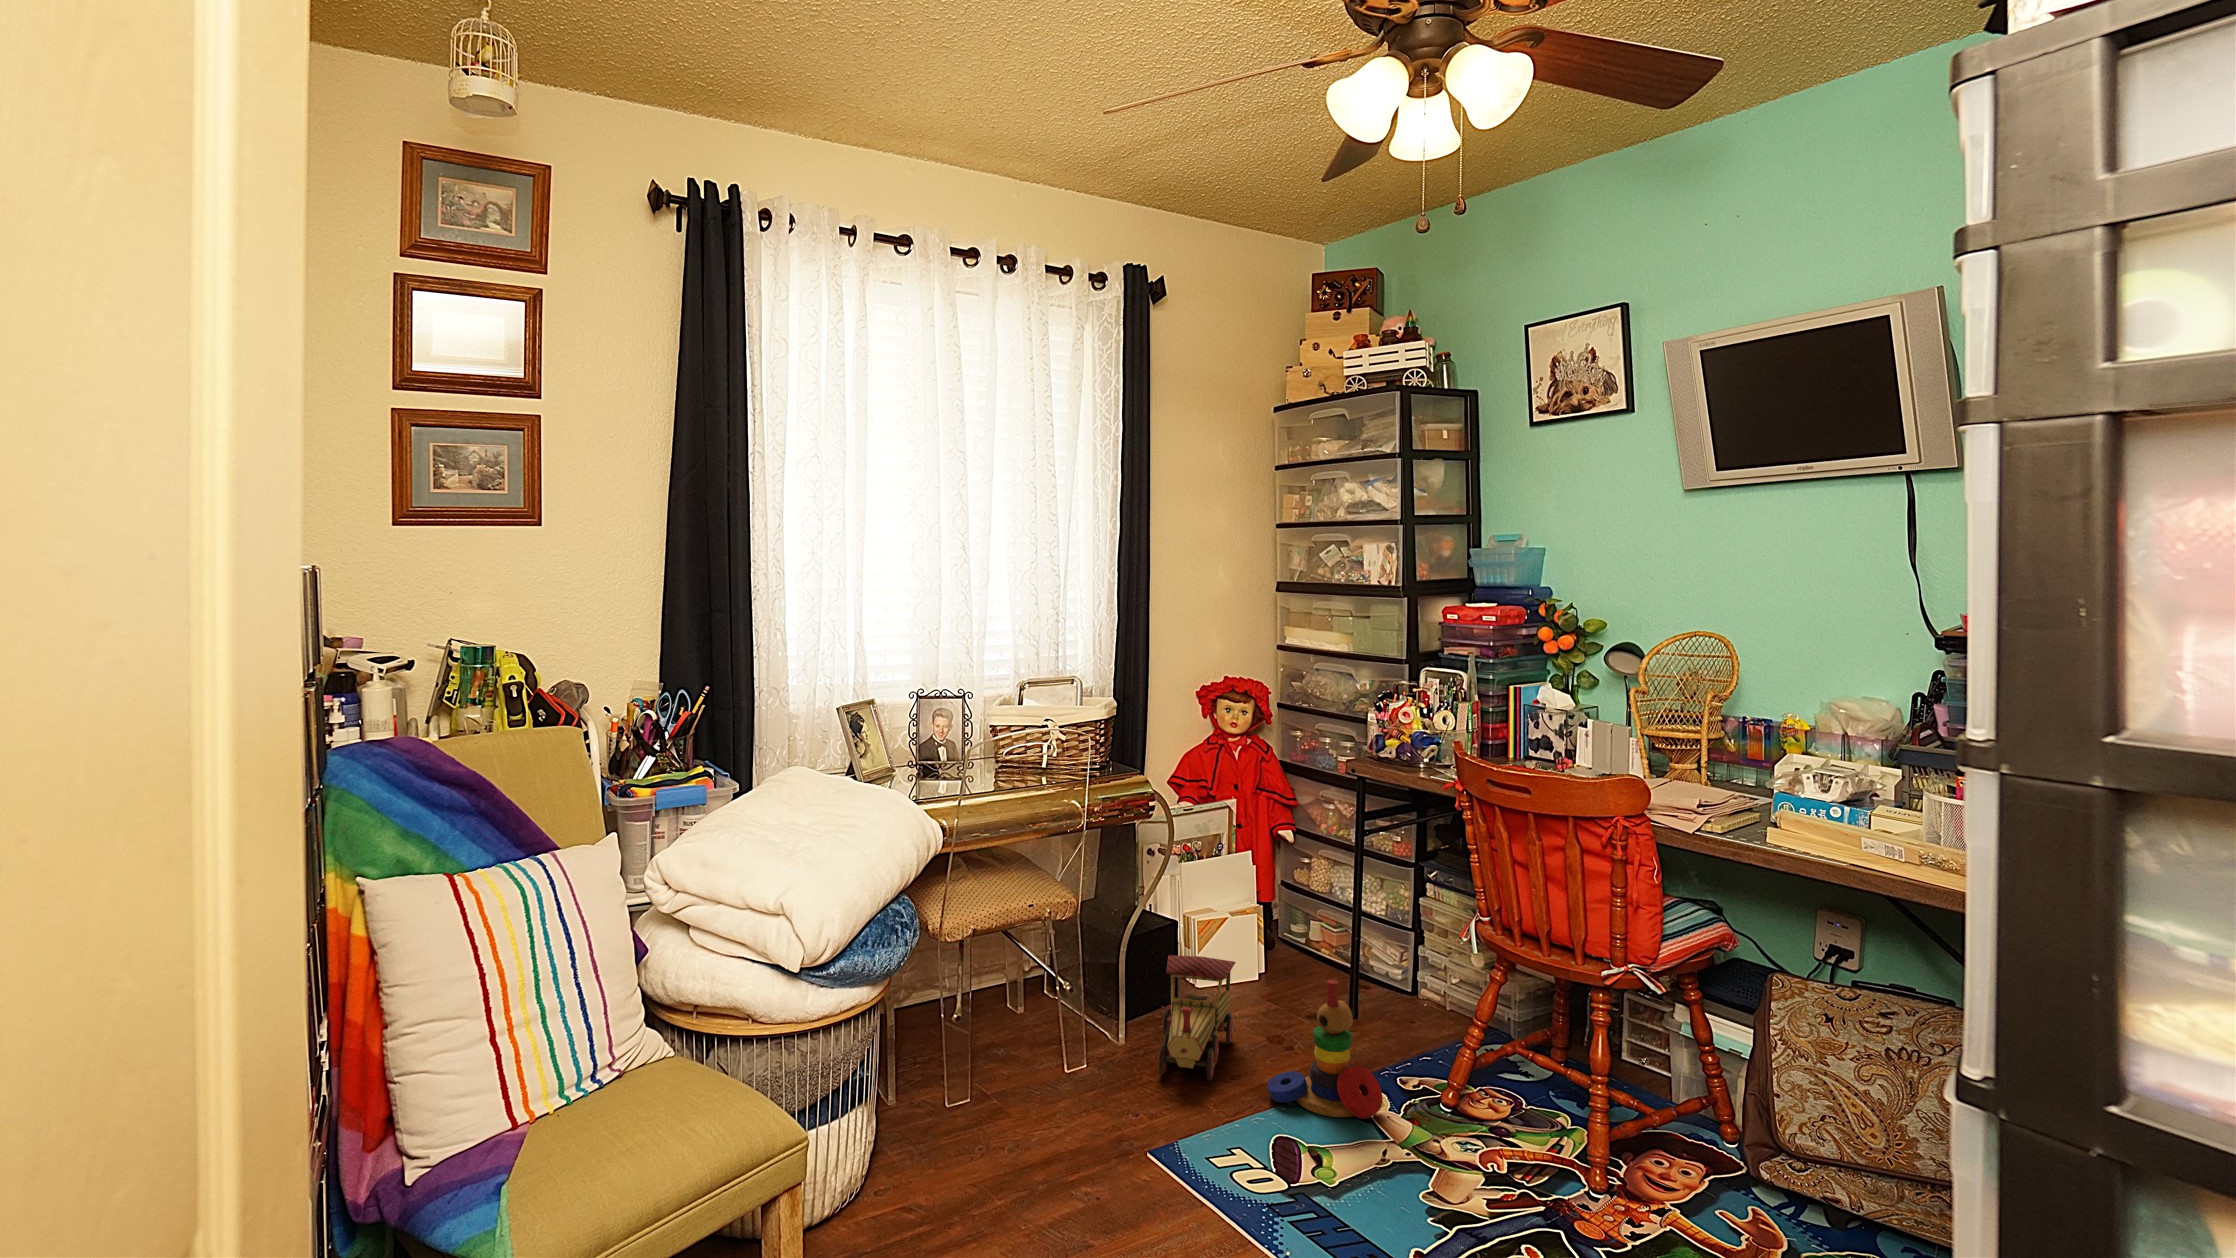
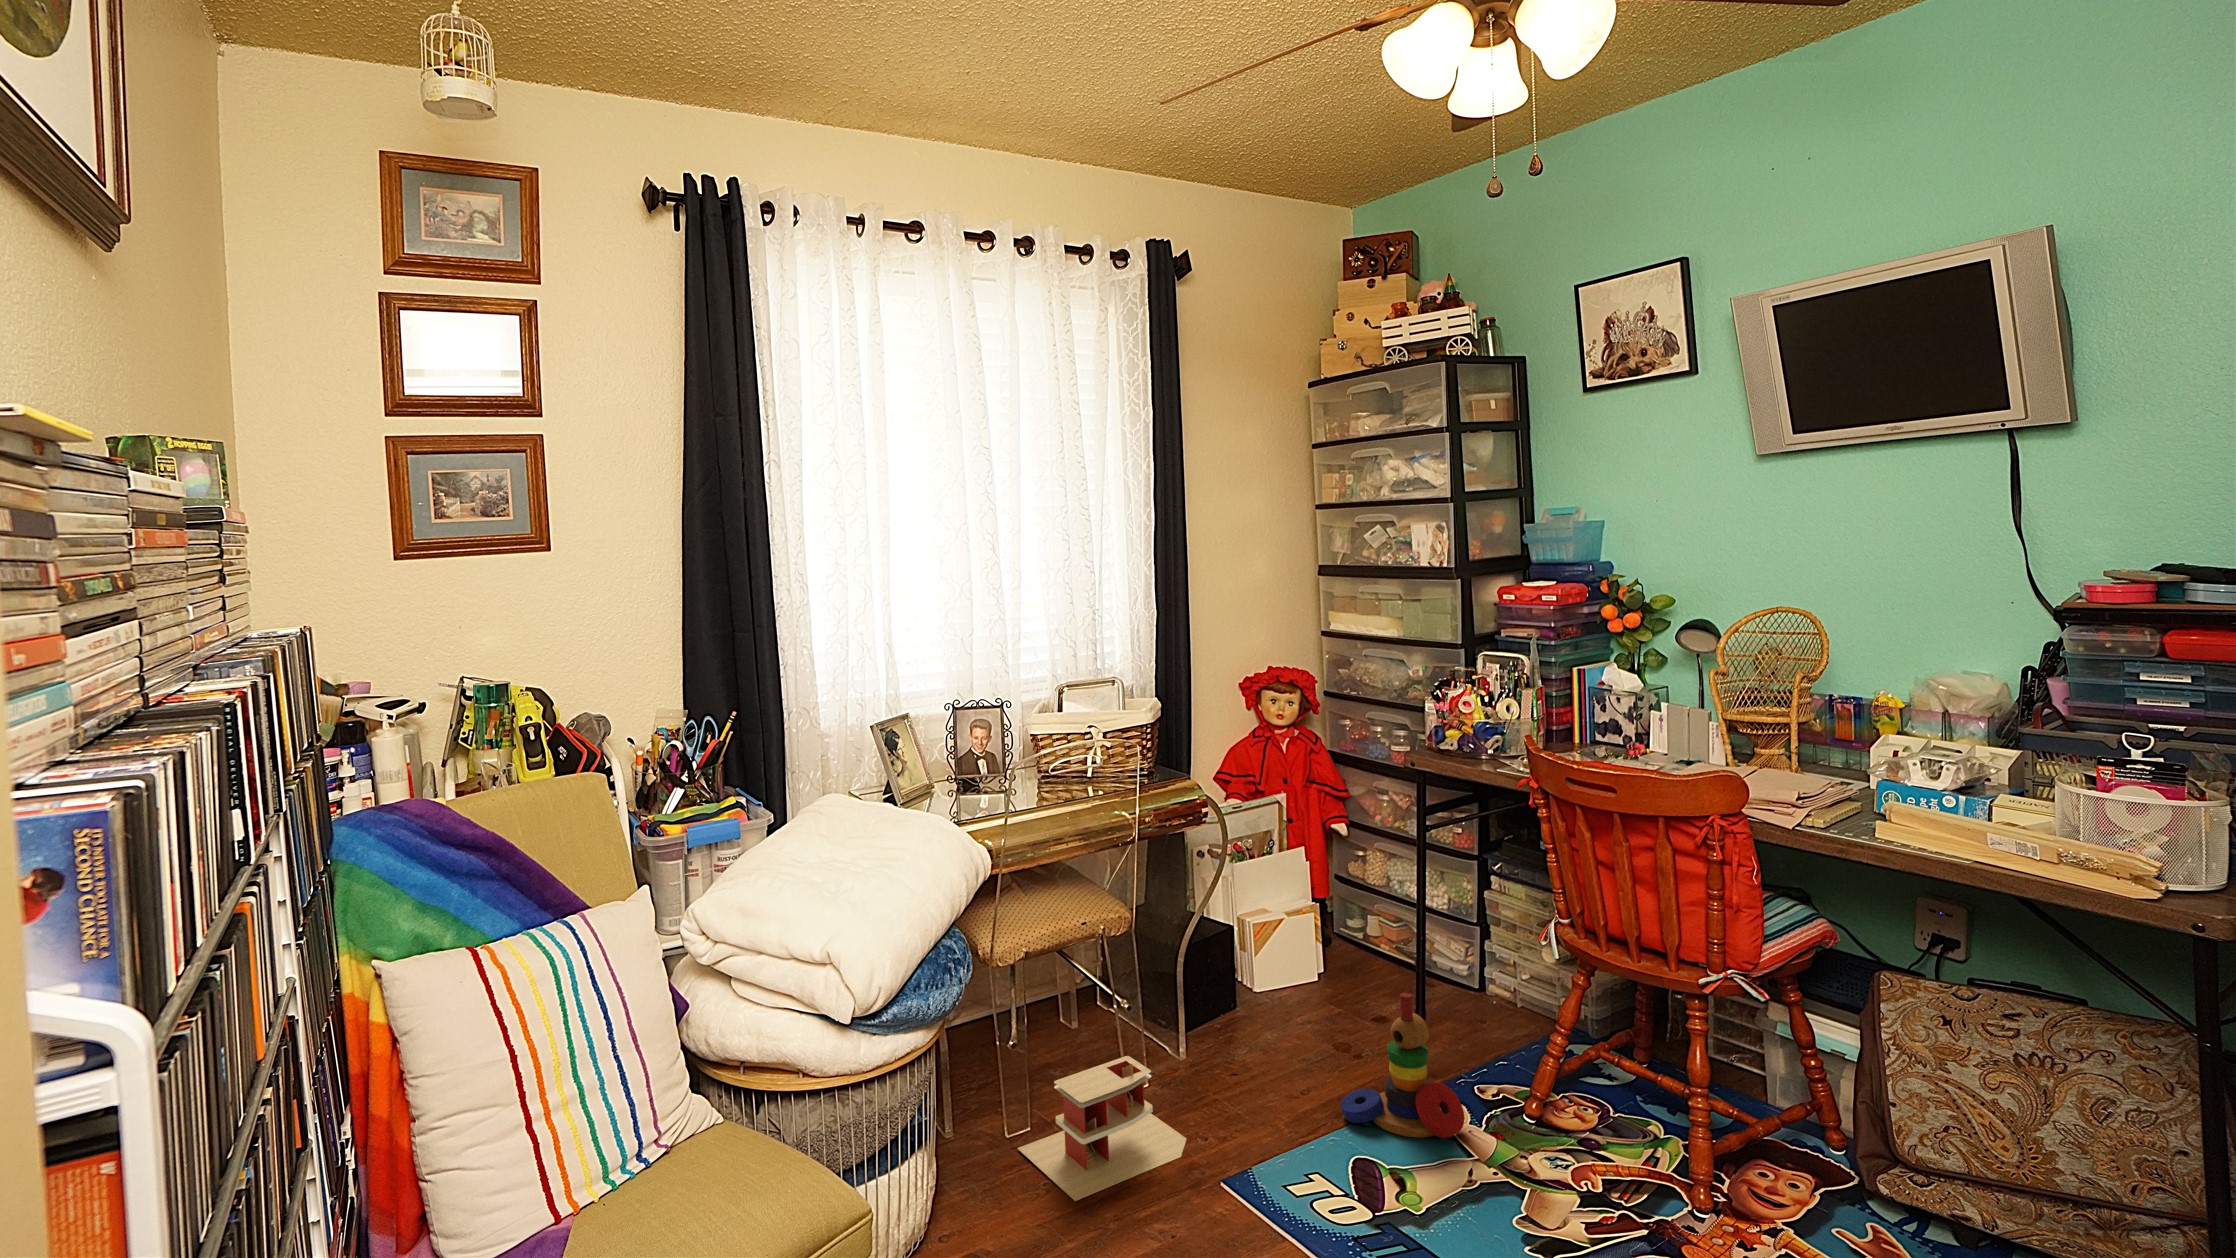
toy train: present [1158,955,1236,1081] -> none [1224,967,1298,1101]
toy house: none [957,1030,1131,1161] -> present [1018,1056,1187,1201]

